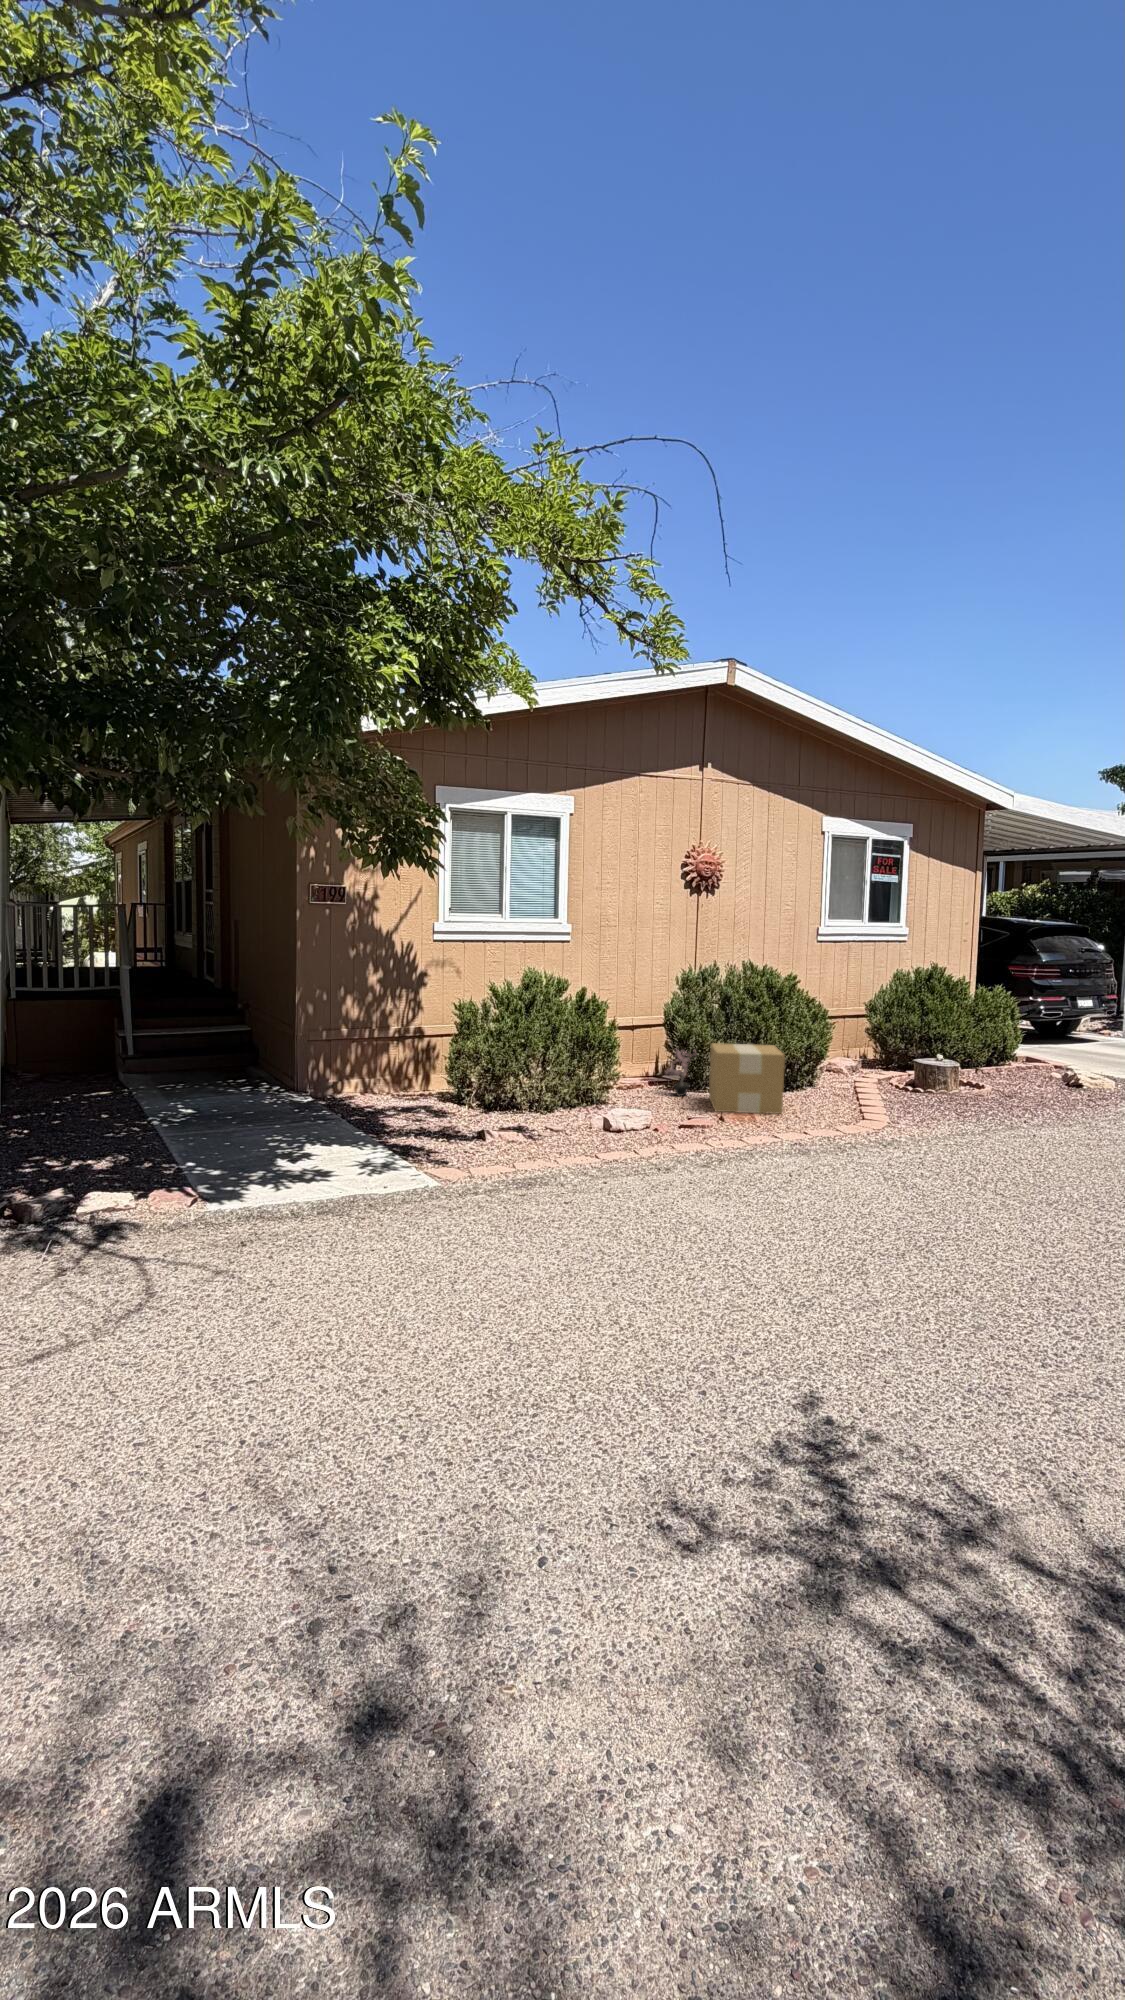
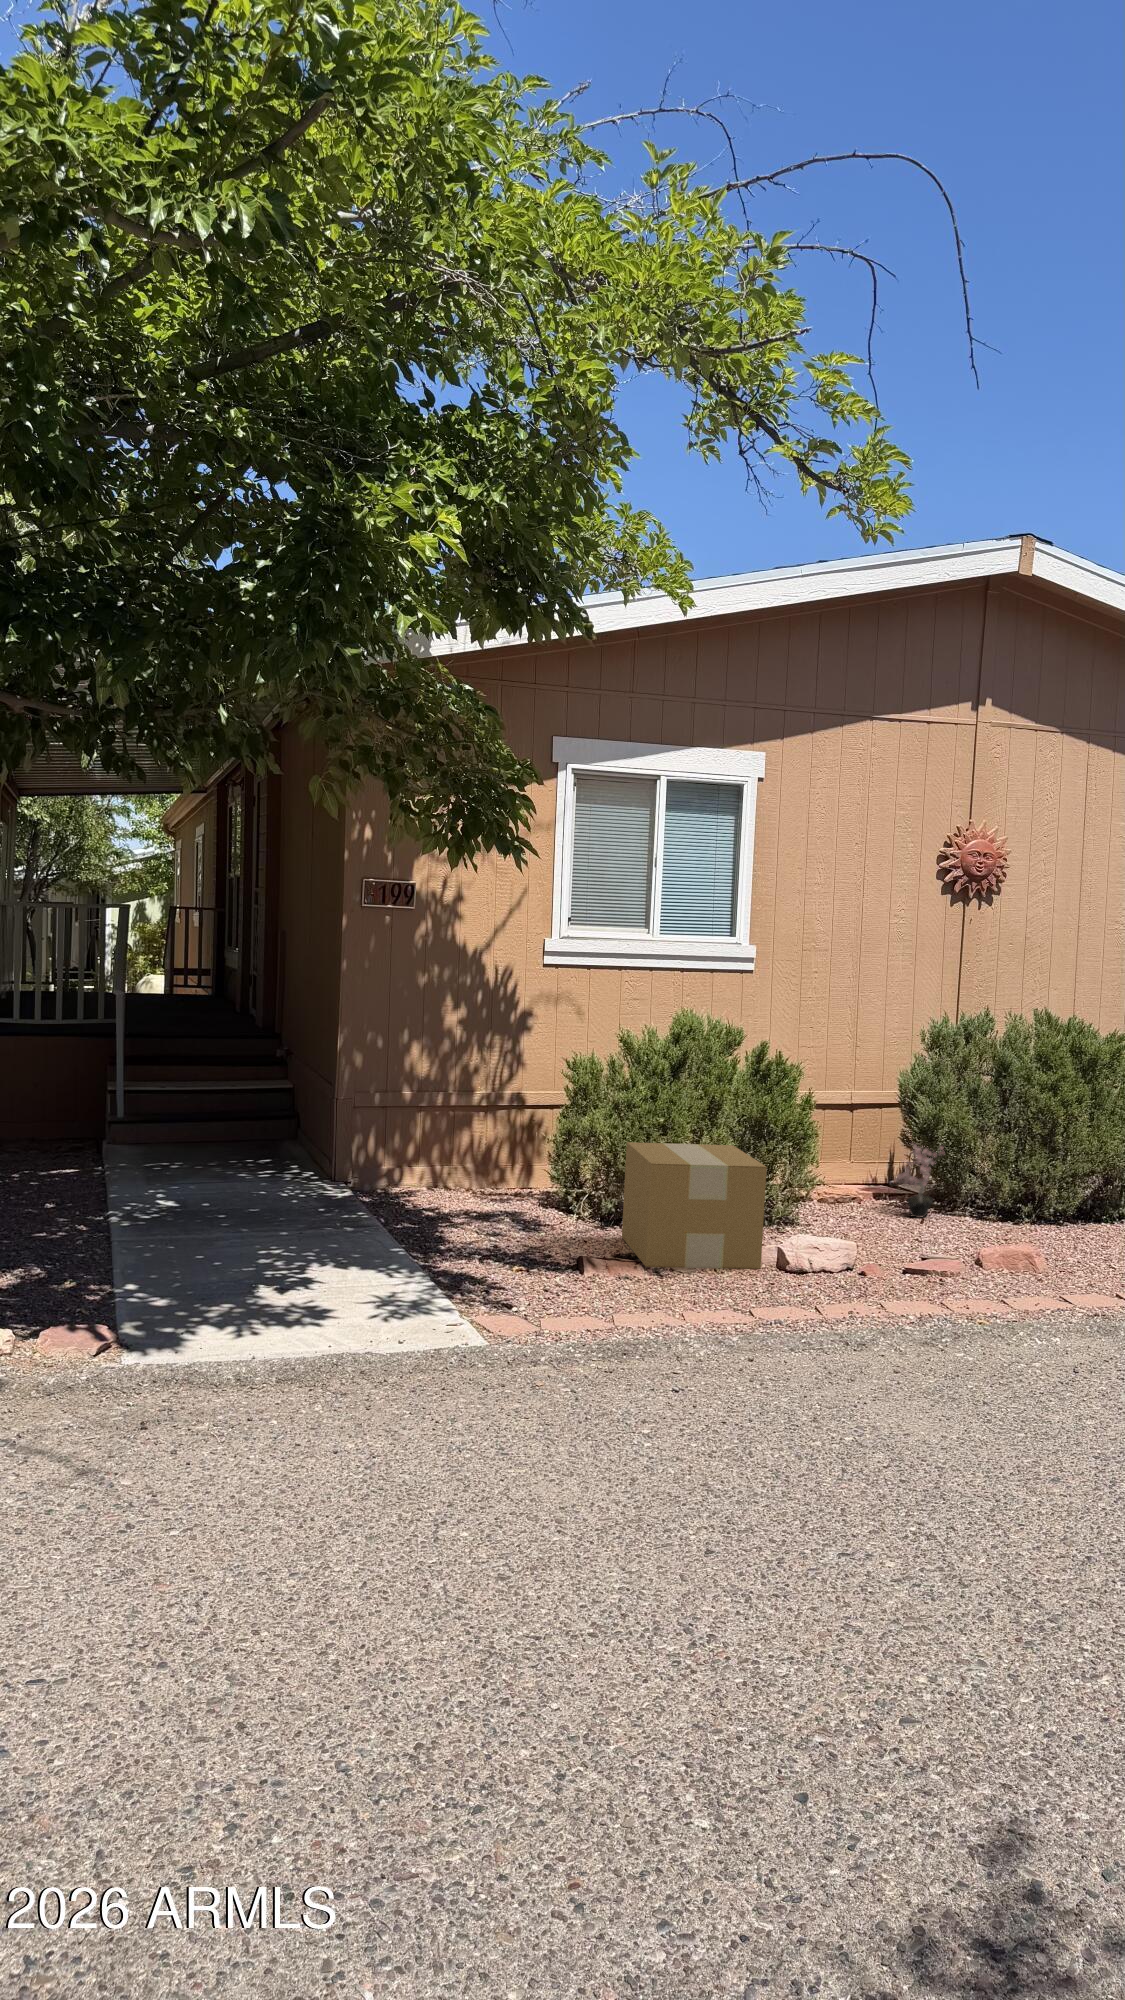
cardboard box: present [709,1043,785,1114] -> present [622,1142,767,1269]

